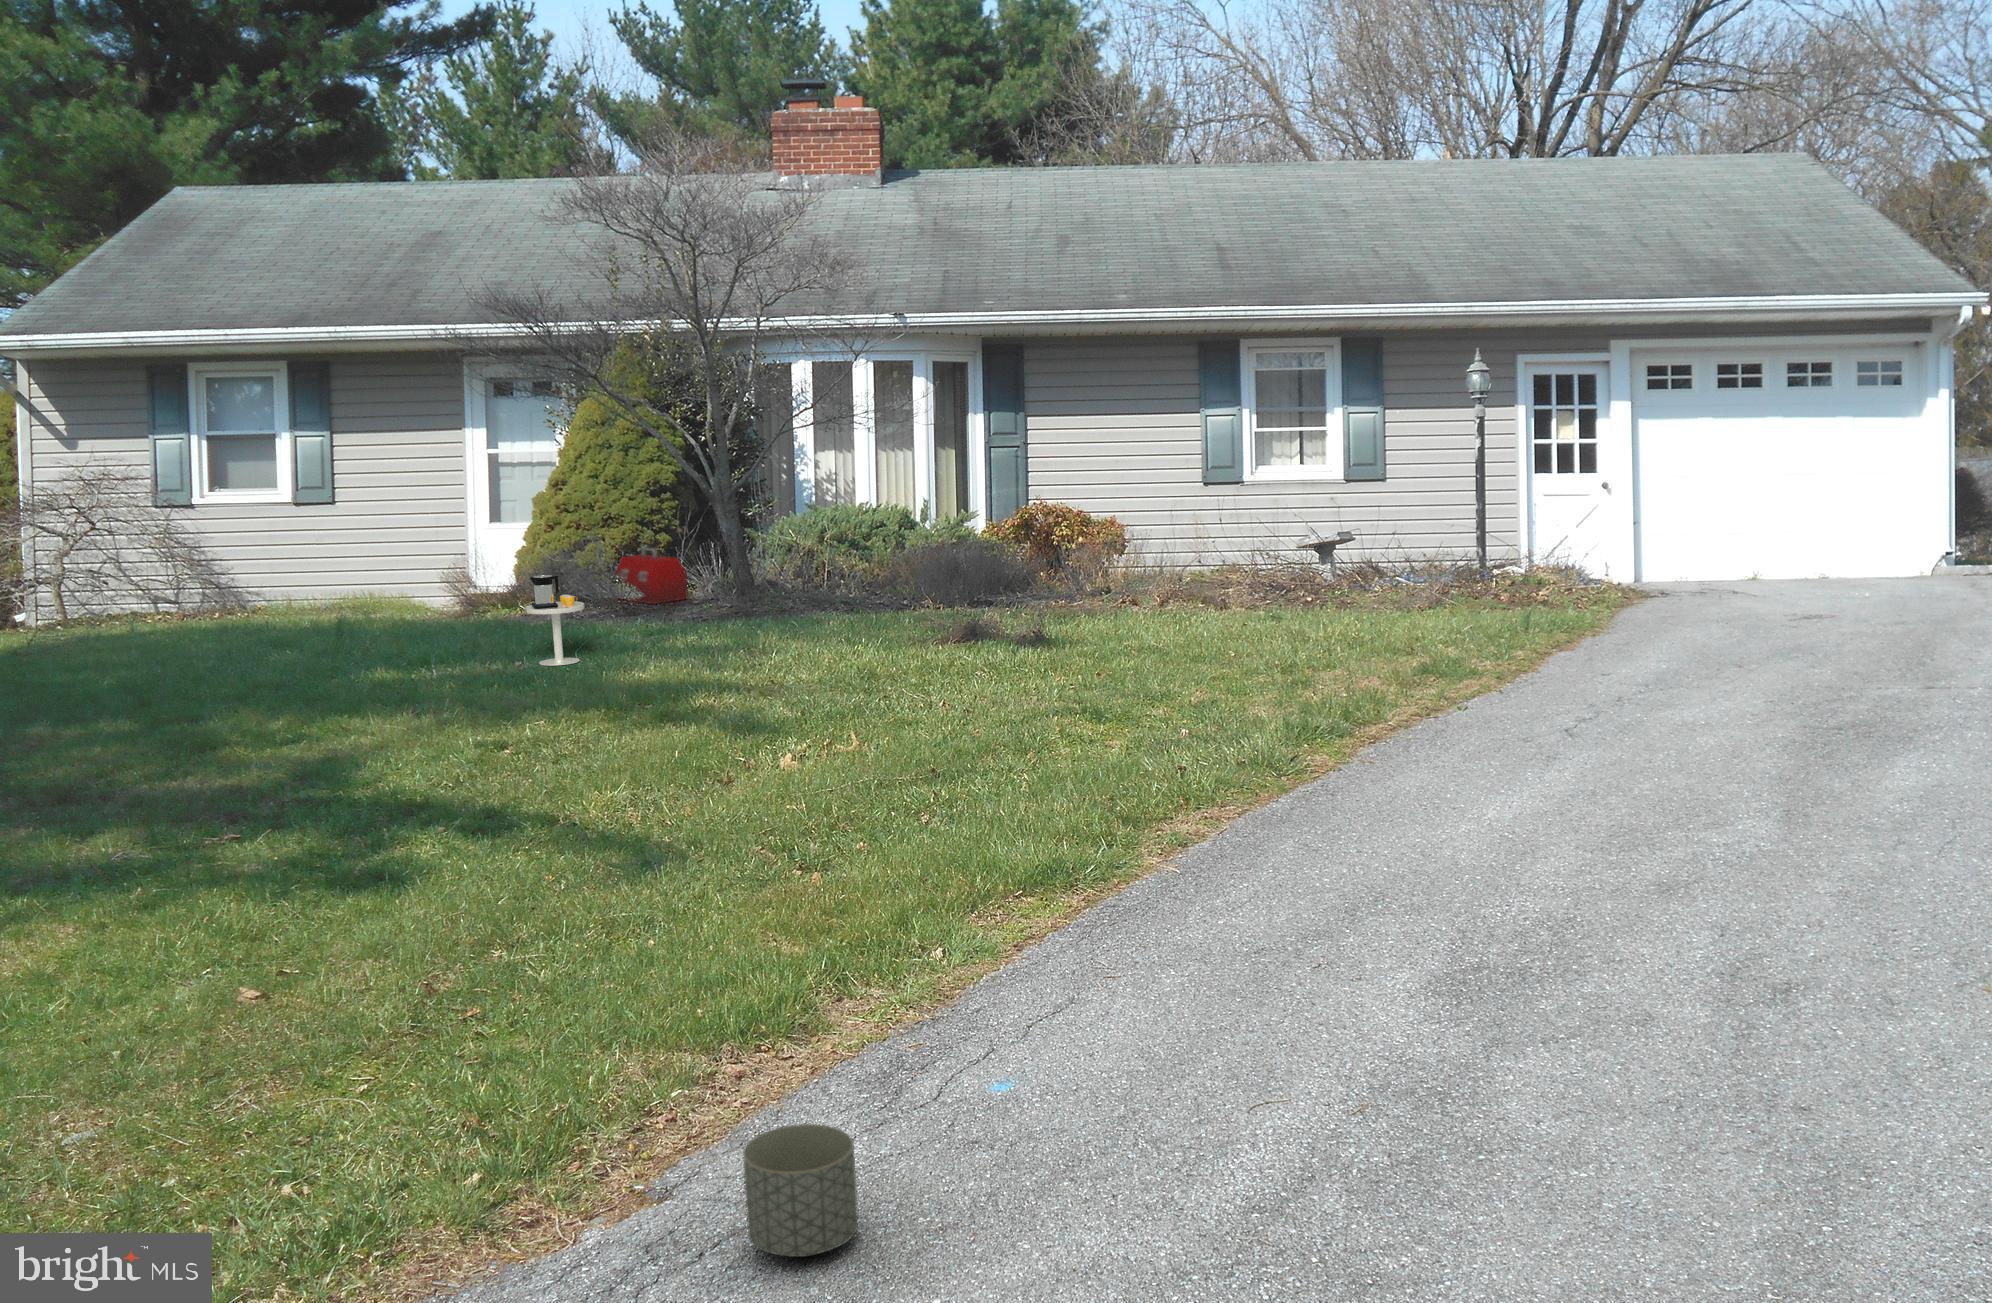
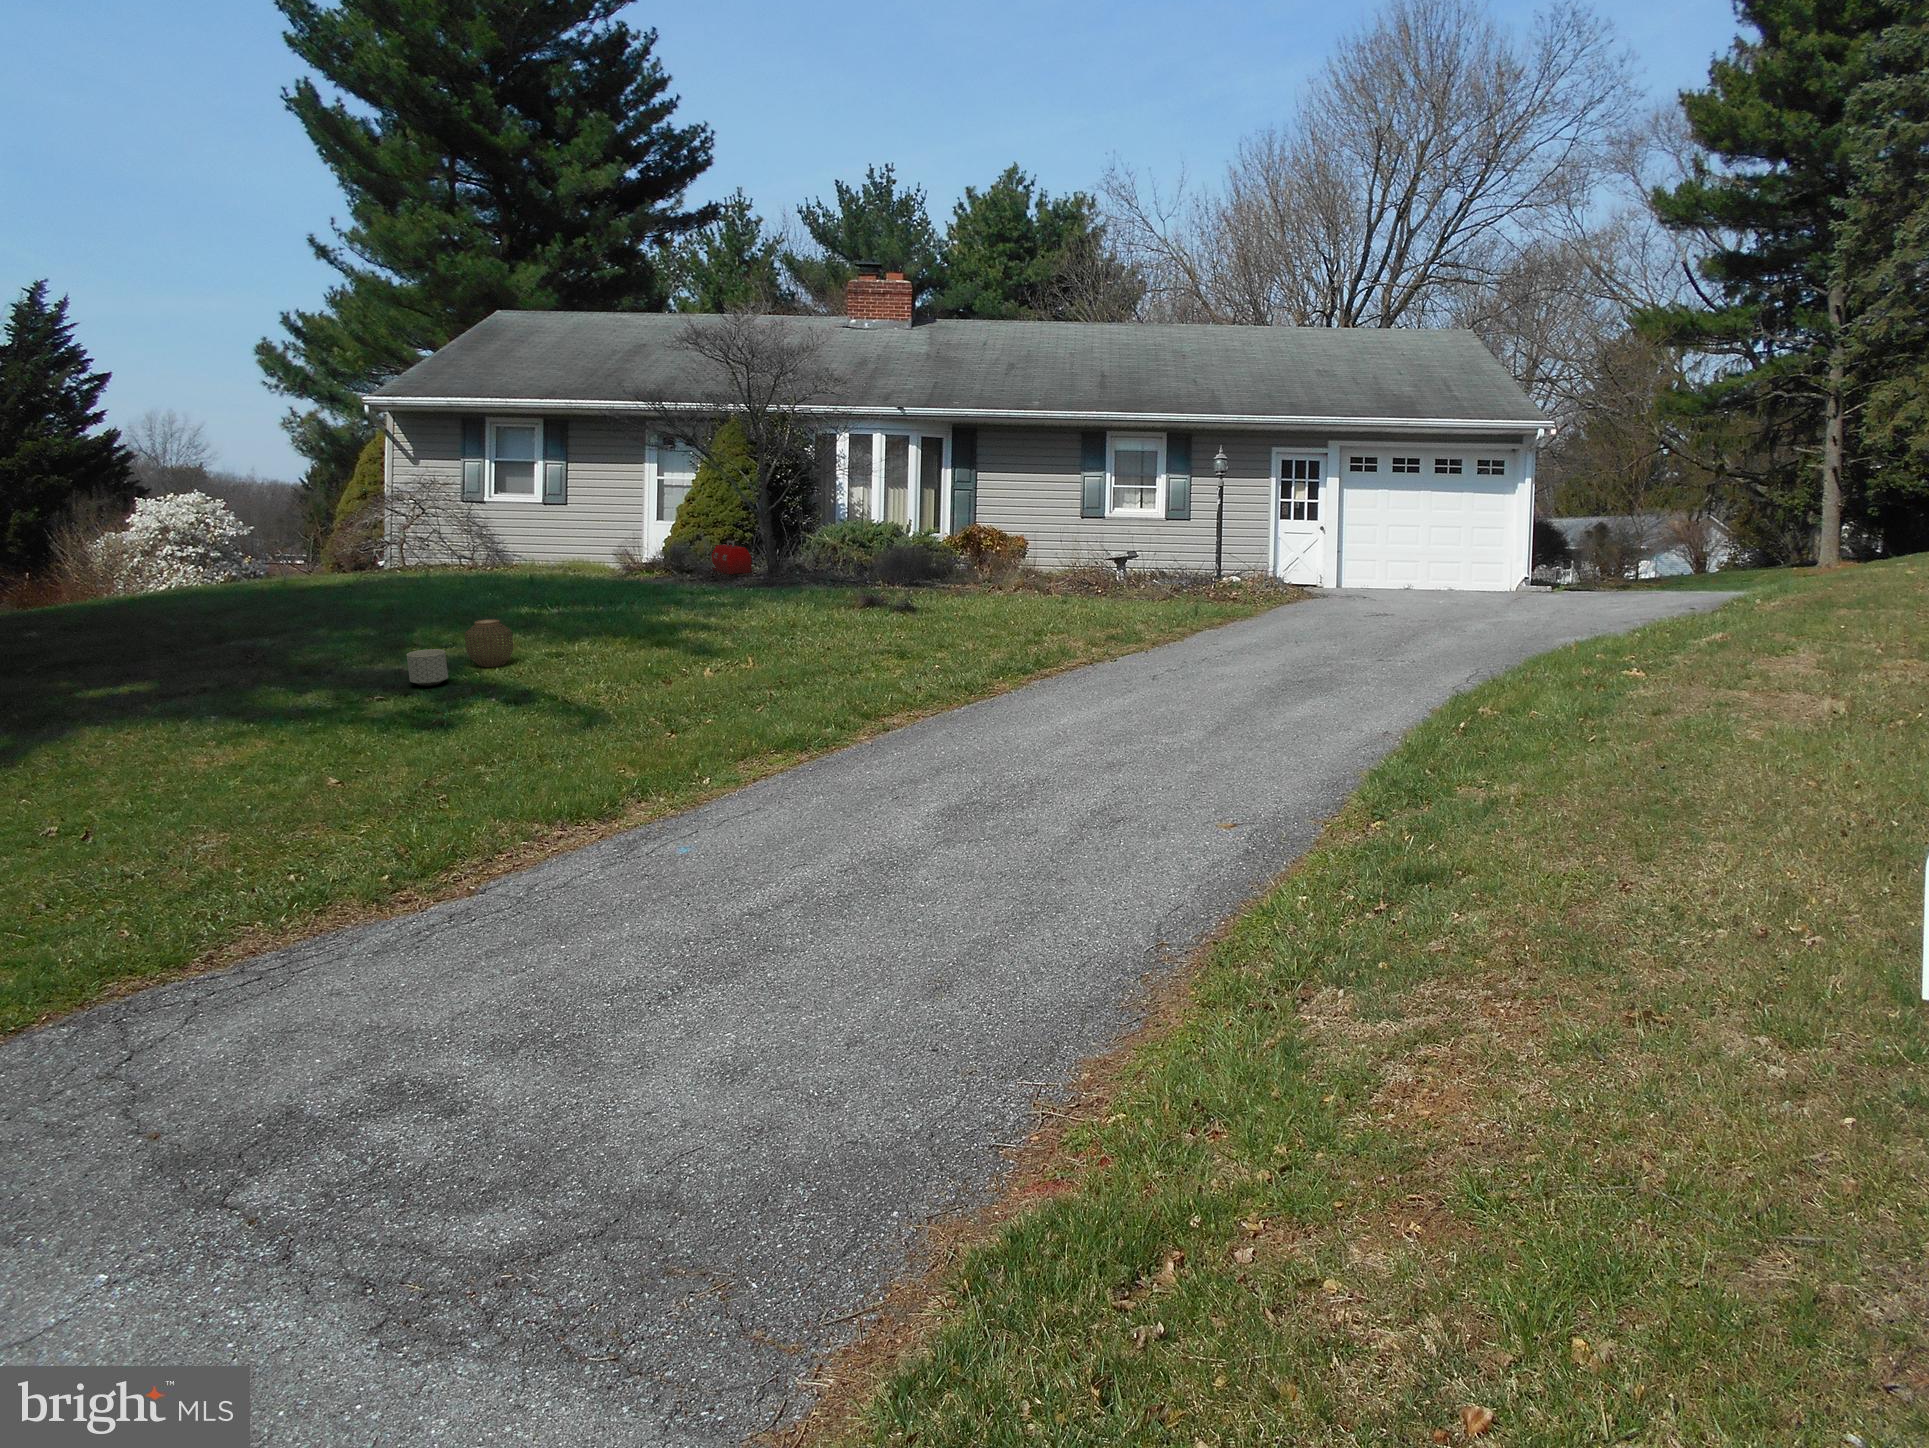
side table: present [526,575,585,666] -> none [606,556,641,609]
woven basket: none [368,689,450,775] -> present [465,619,513,667]
planter: present [743,1124,858,1257] -> present [407,649,448,686]

